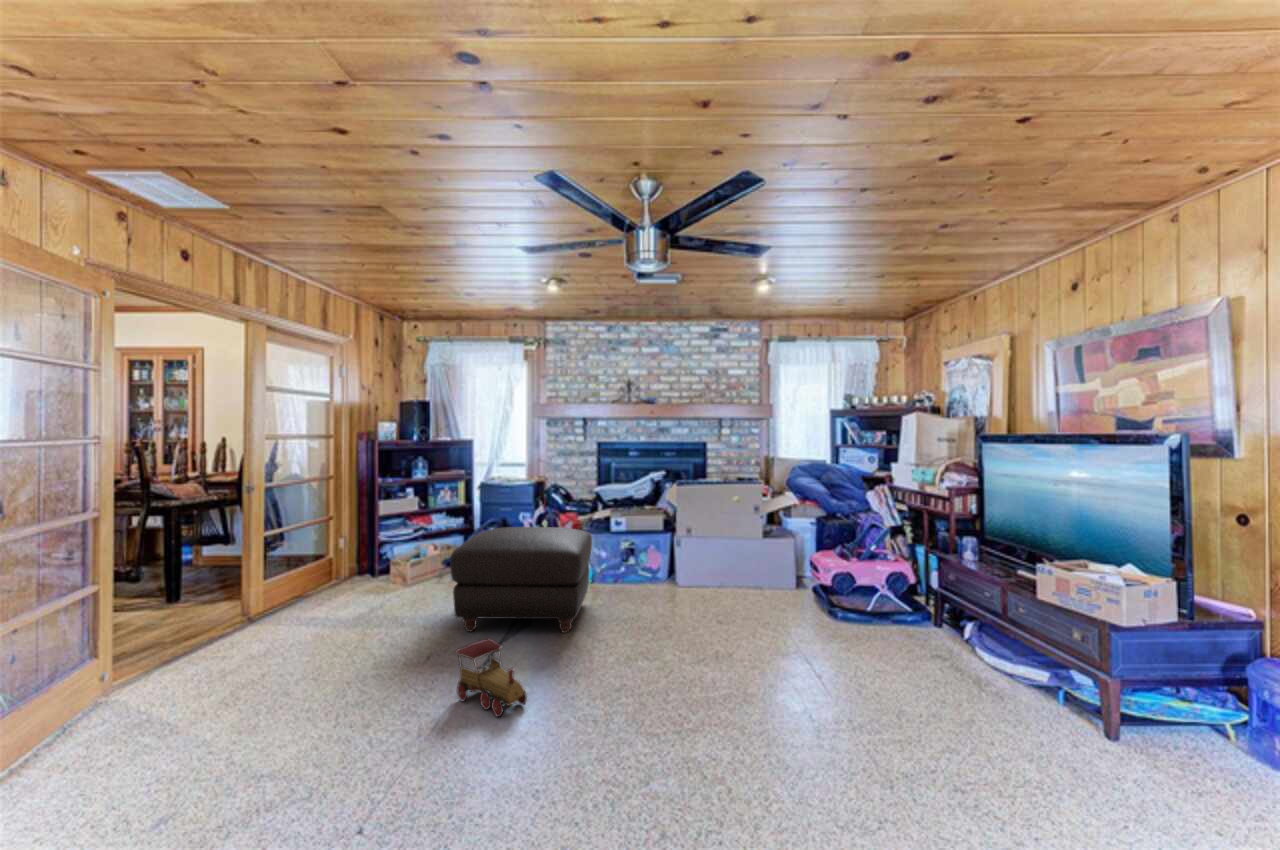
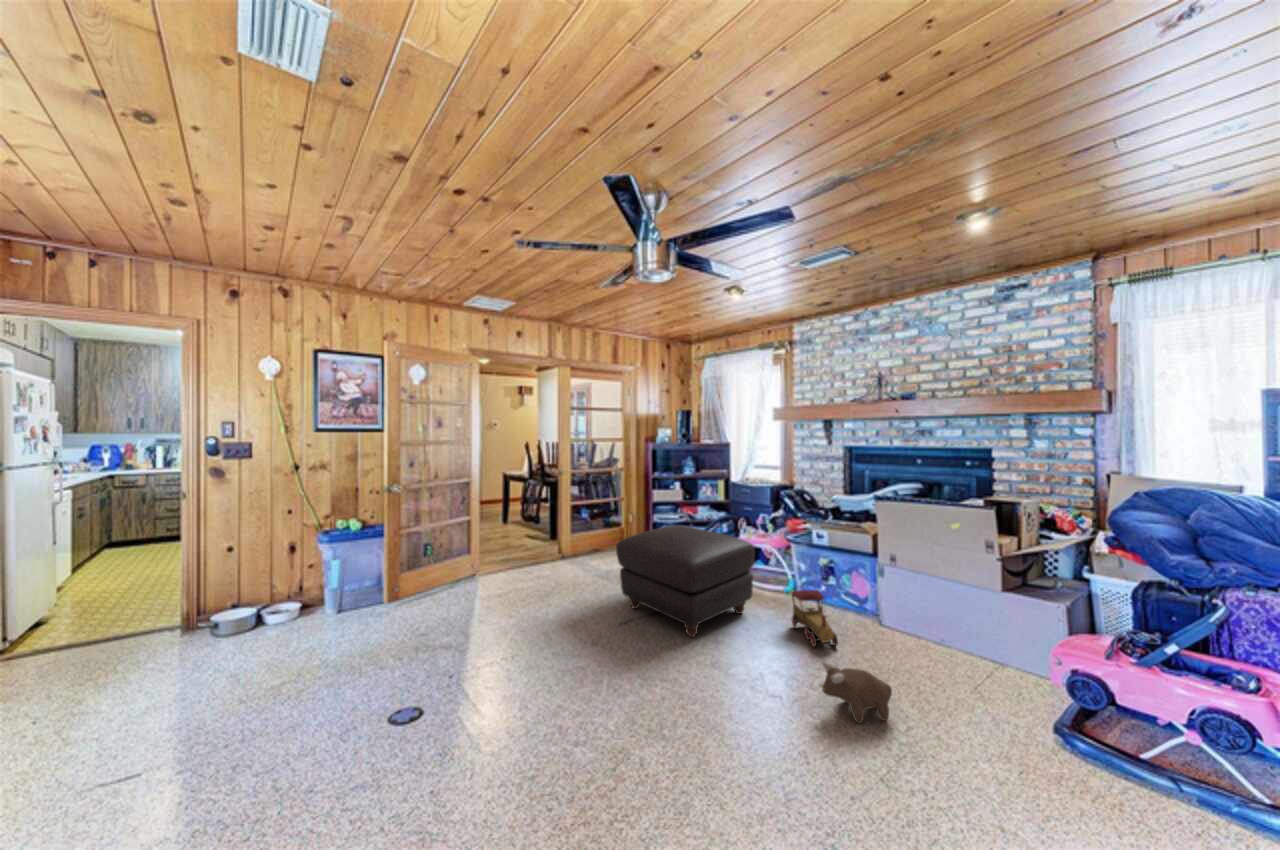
plush toy: none [713,598,753,635] -> present [820,662,892,723]
toy train: present [455,638,527,717] -> present [791,590,838,647]

